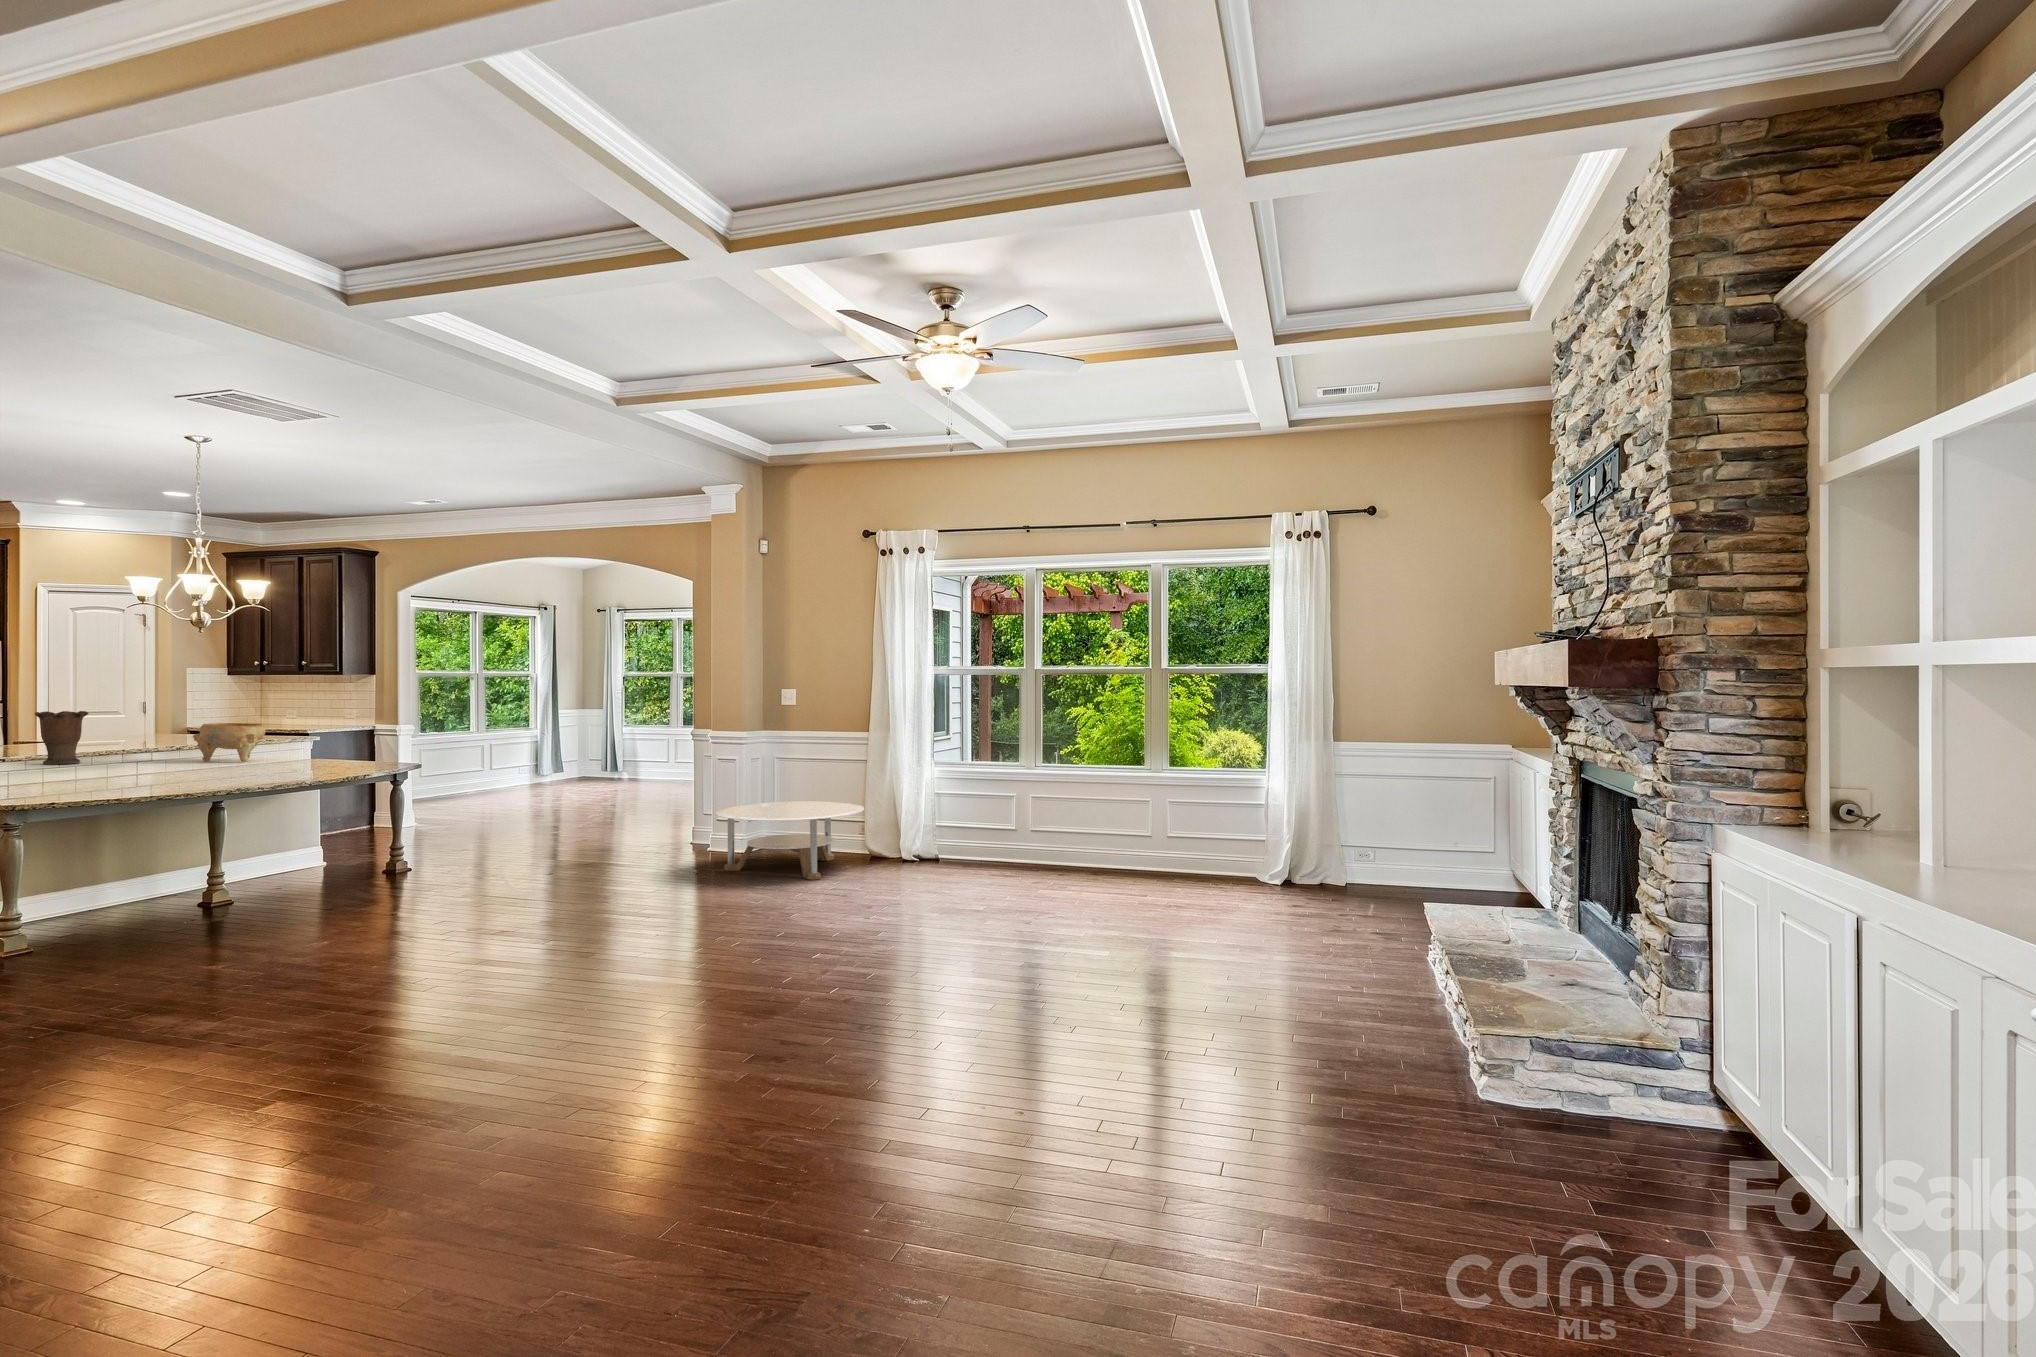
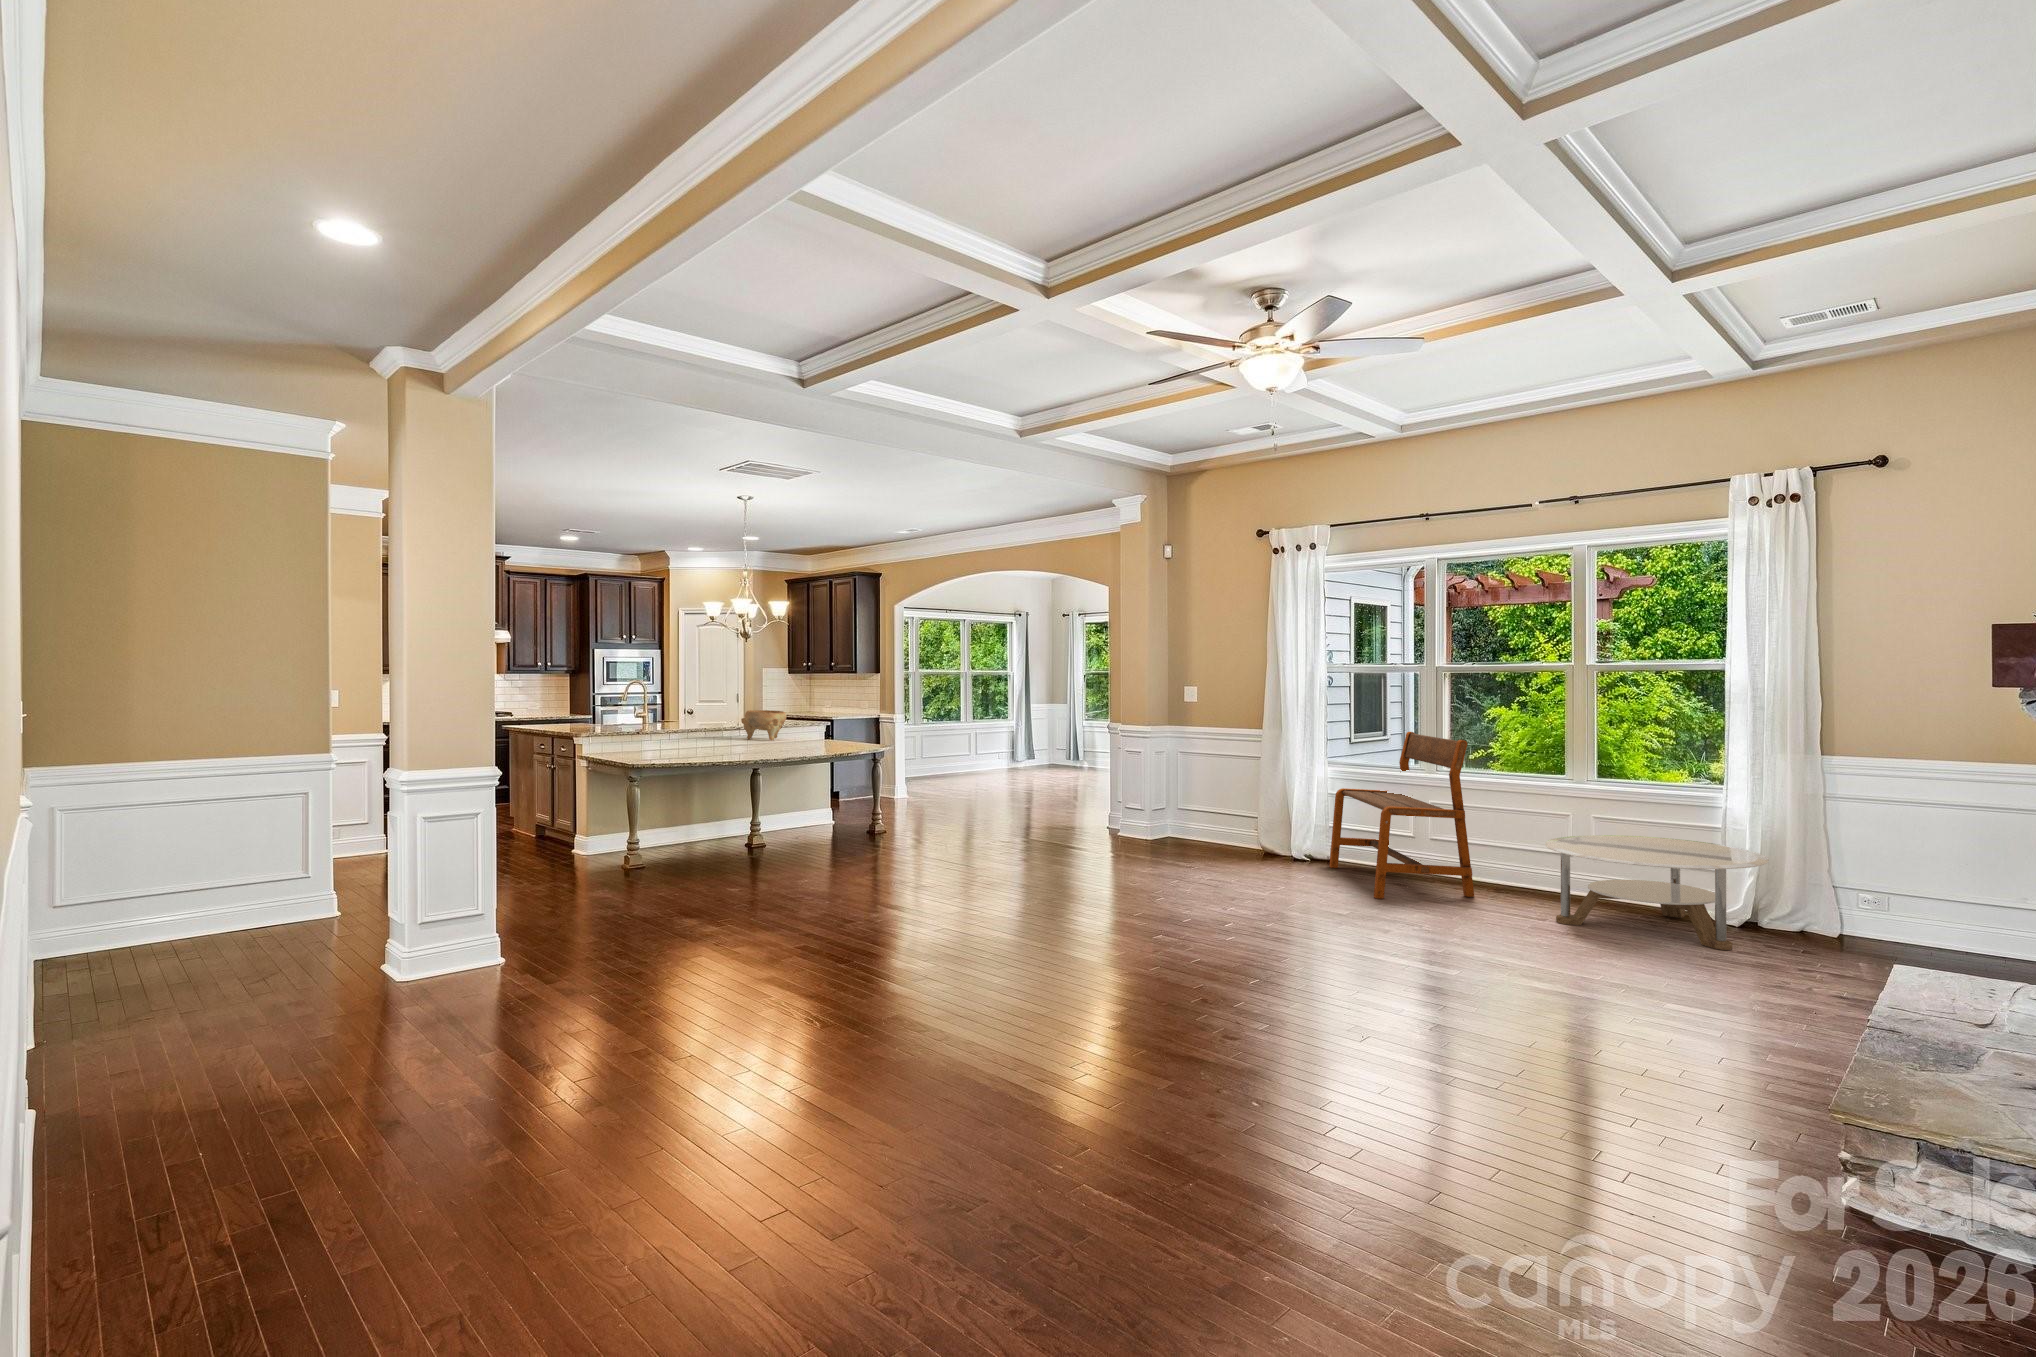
vase: present [35,711,89,765] -> none [650,700,681,738]
bench: none [934,732,1075,894] -> present [1329,732,1474,899]
round table: present [716,801,864,880] -> present [1545,835,1769,950]

